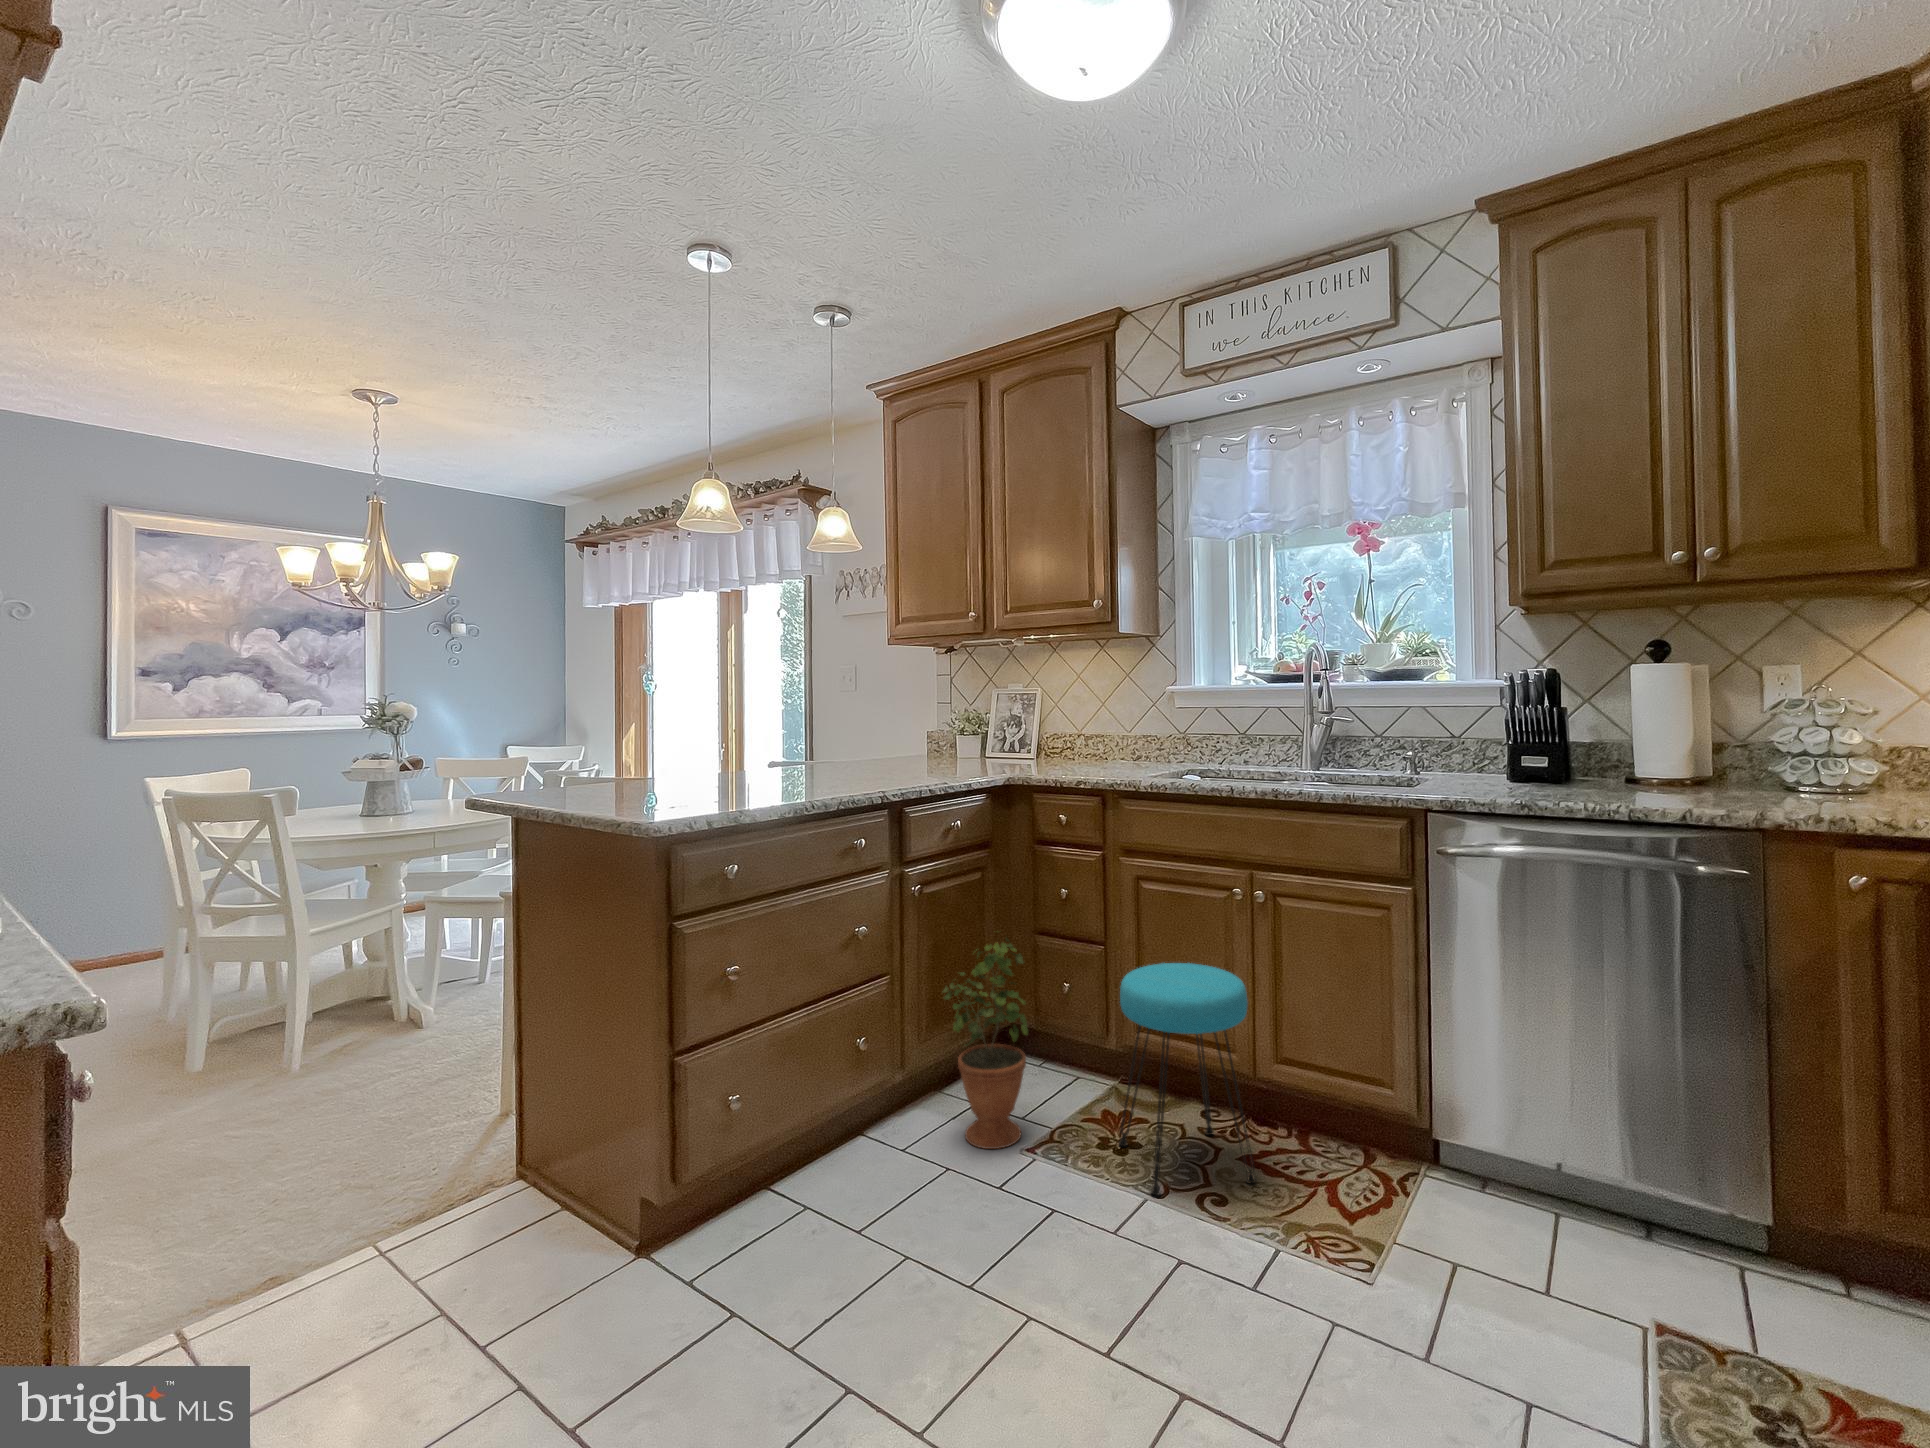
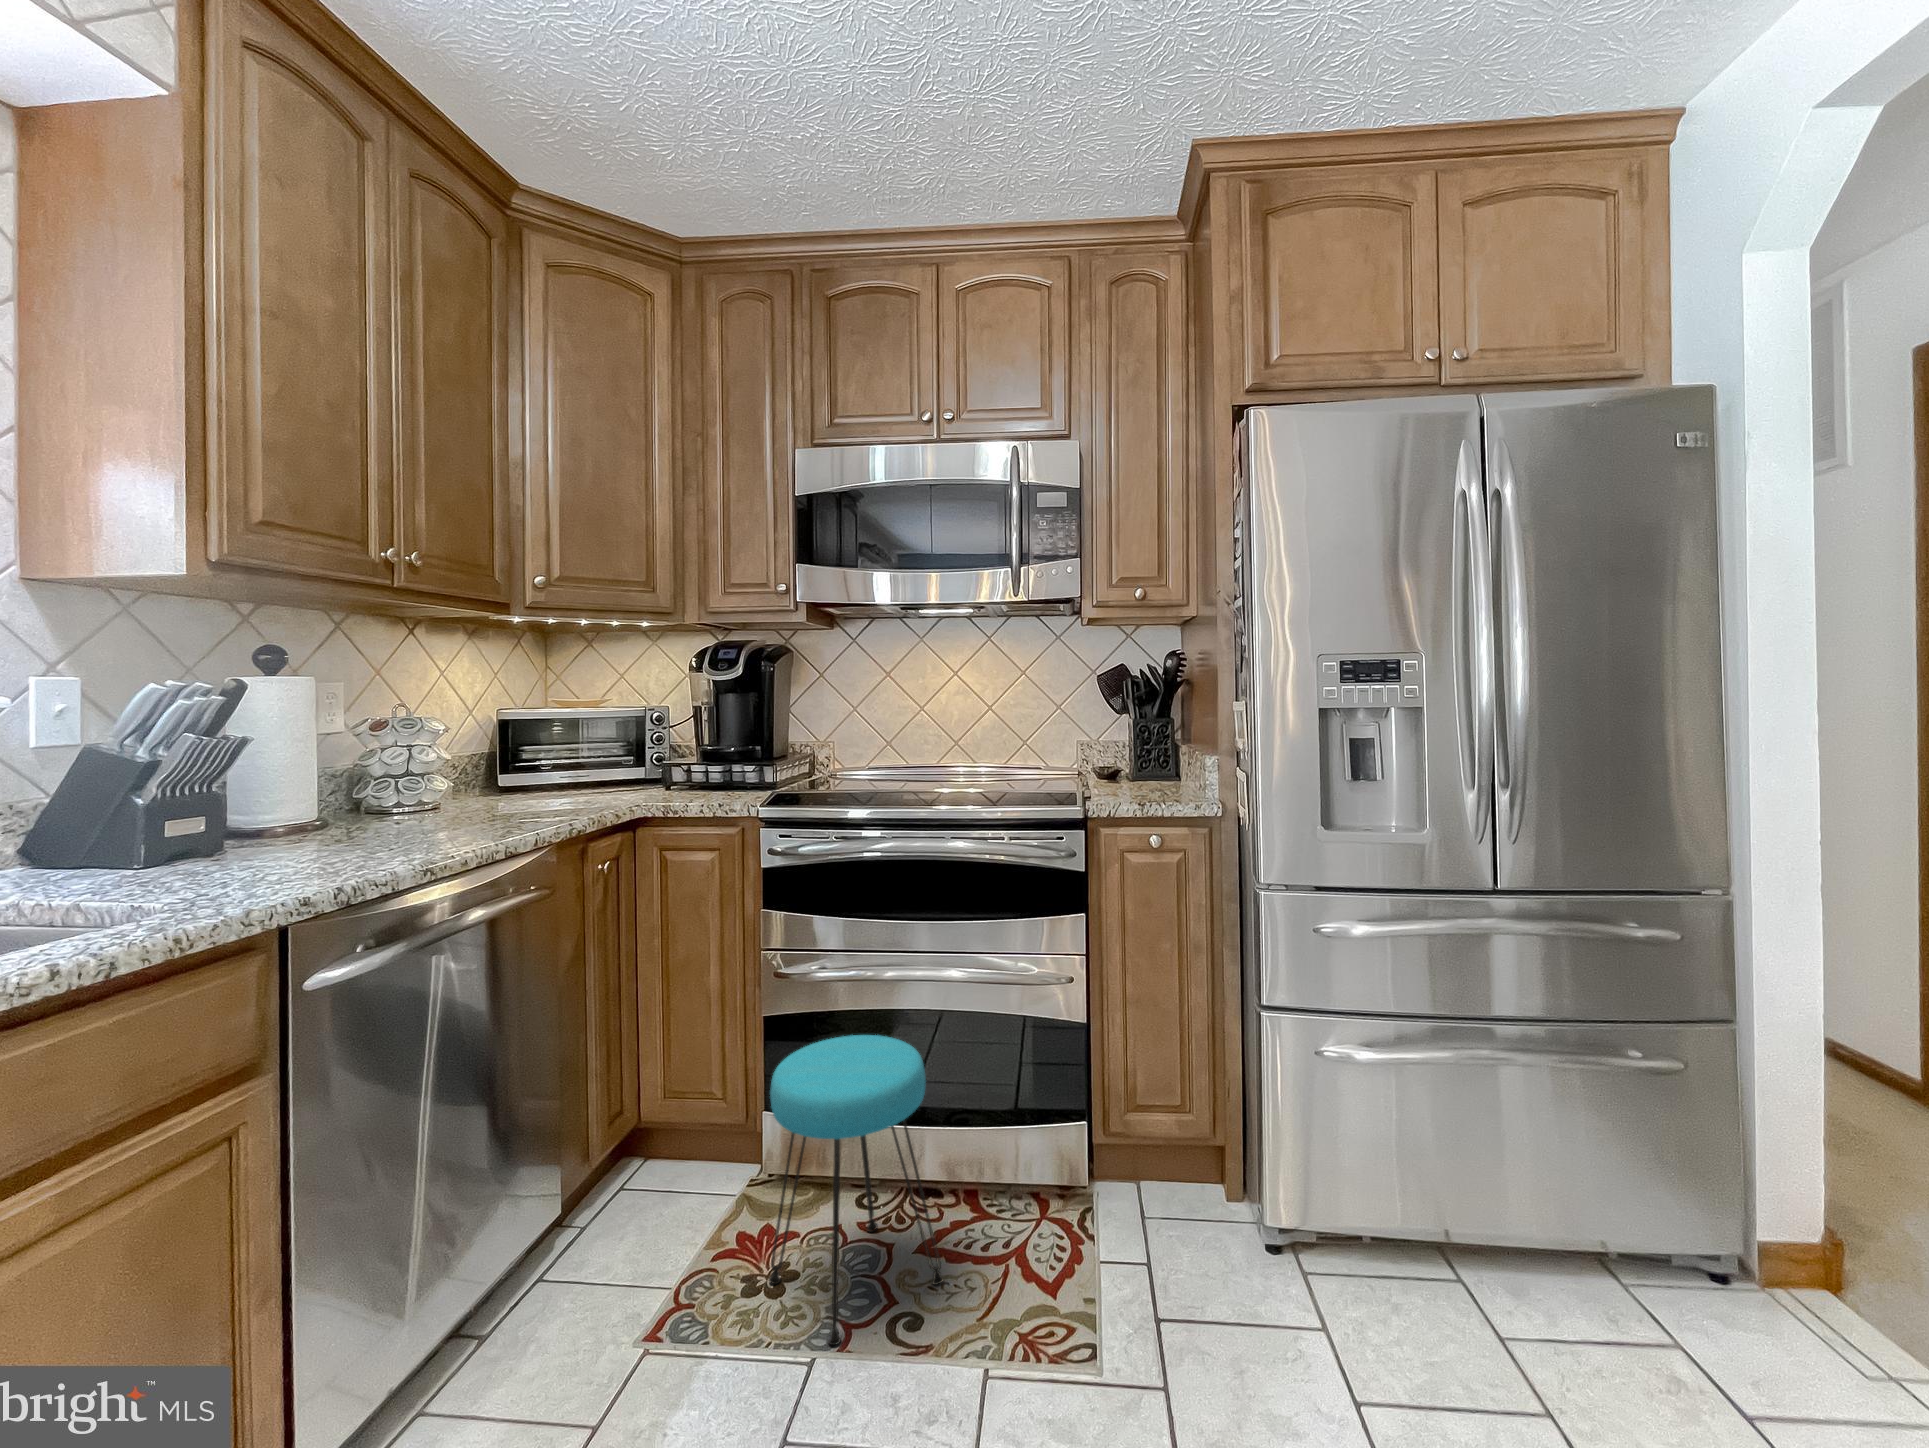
potted plant: present [943,938,1028,1149] -> none [507,1046,640,1356]

